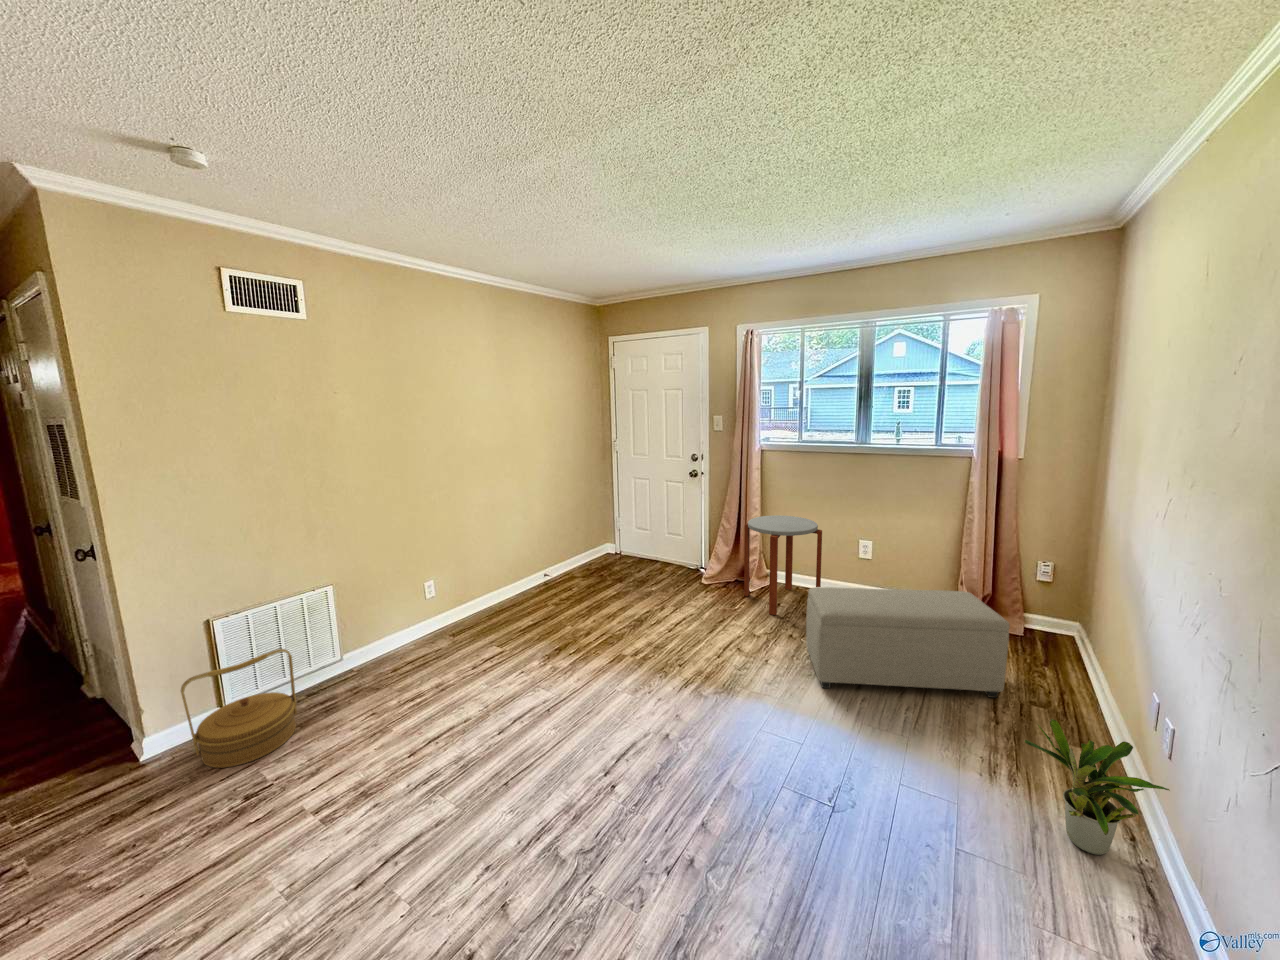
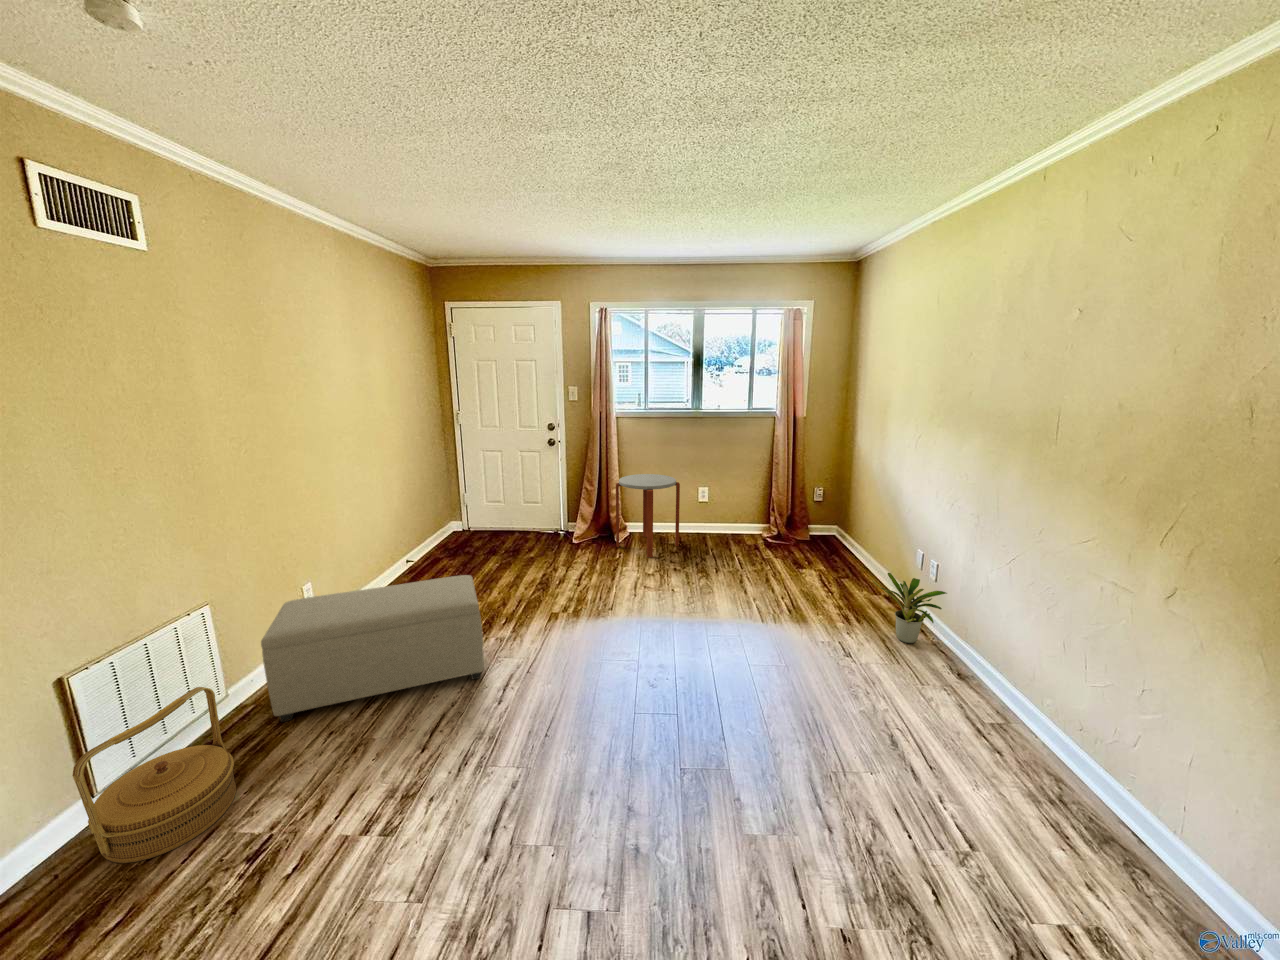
ottoman: present [806,587,1010,698] -> present [261,575,484,722]

